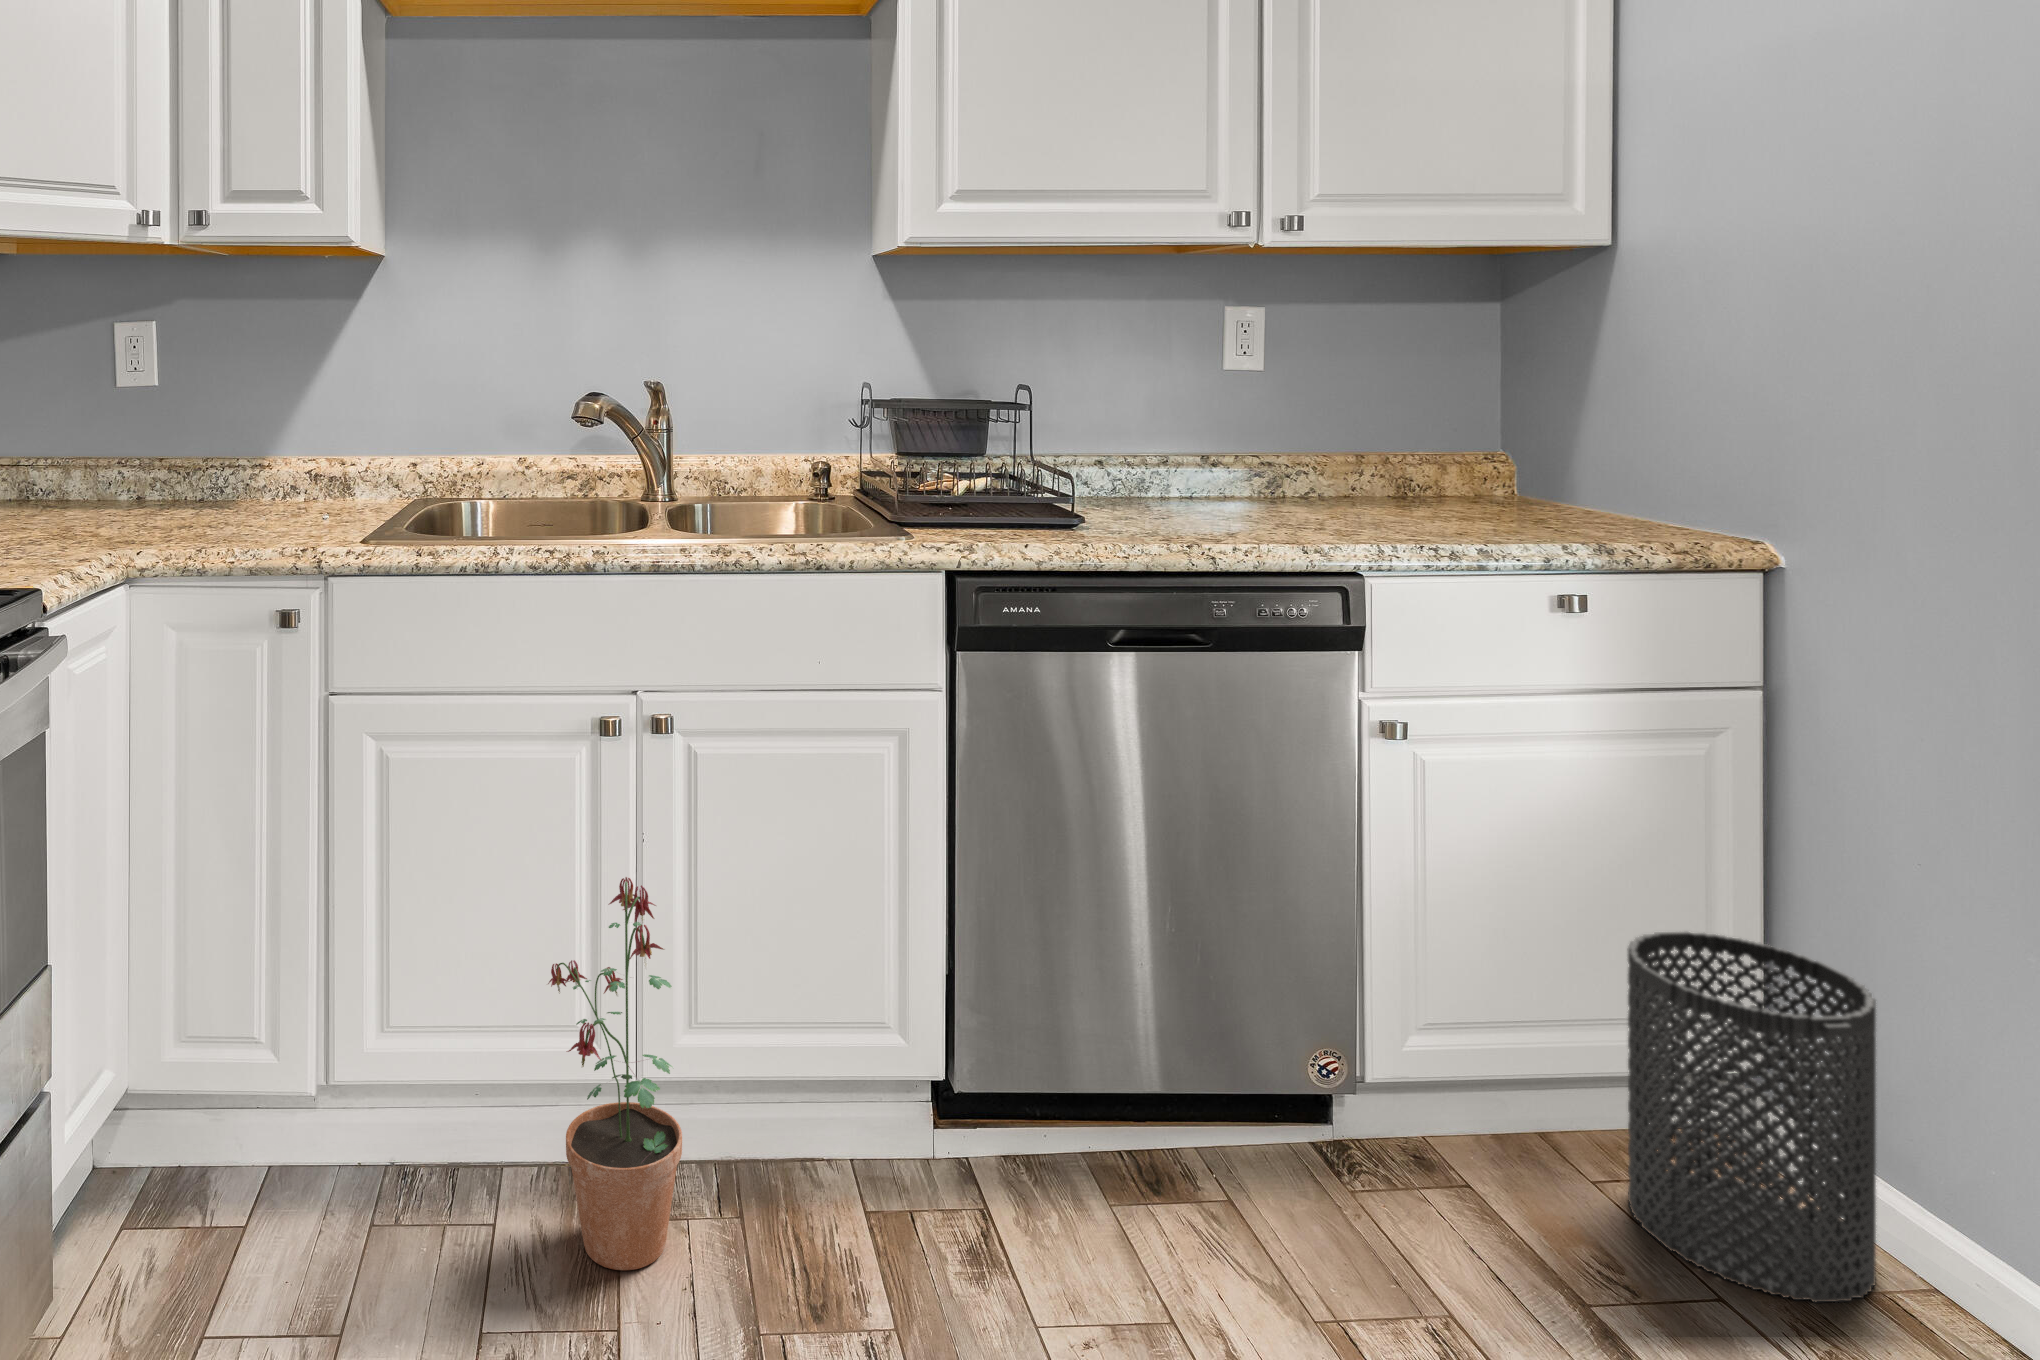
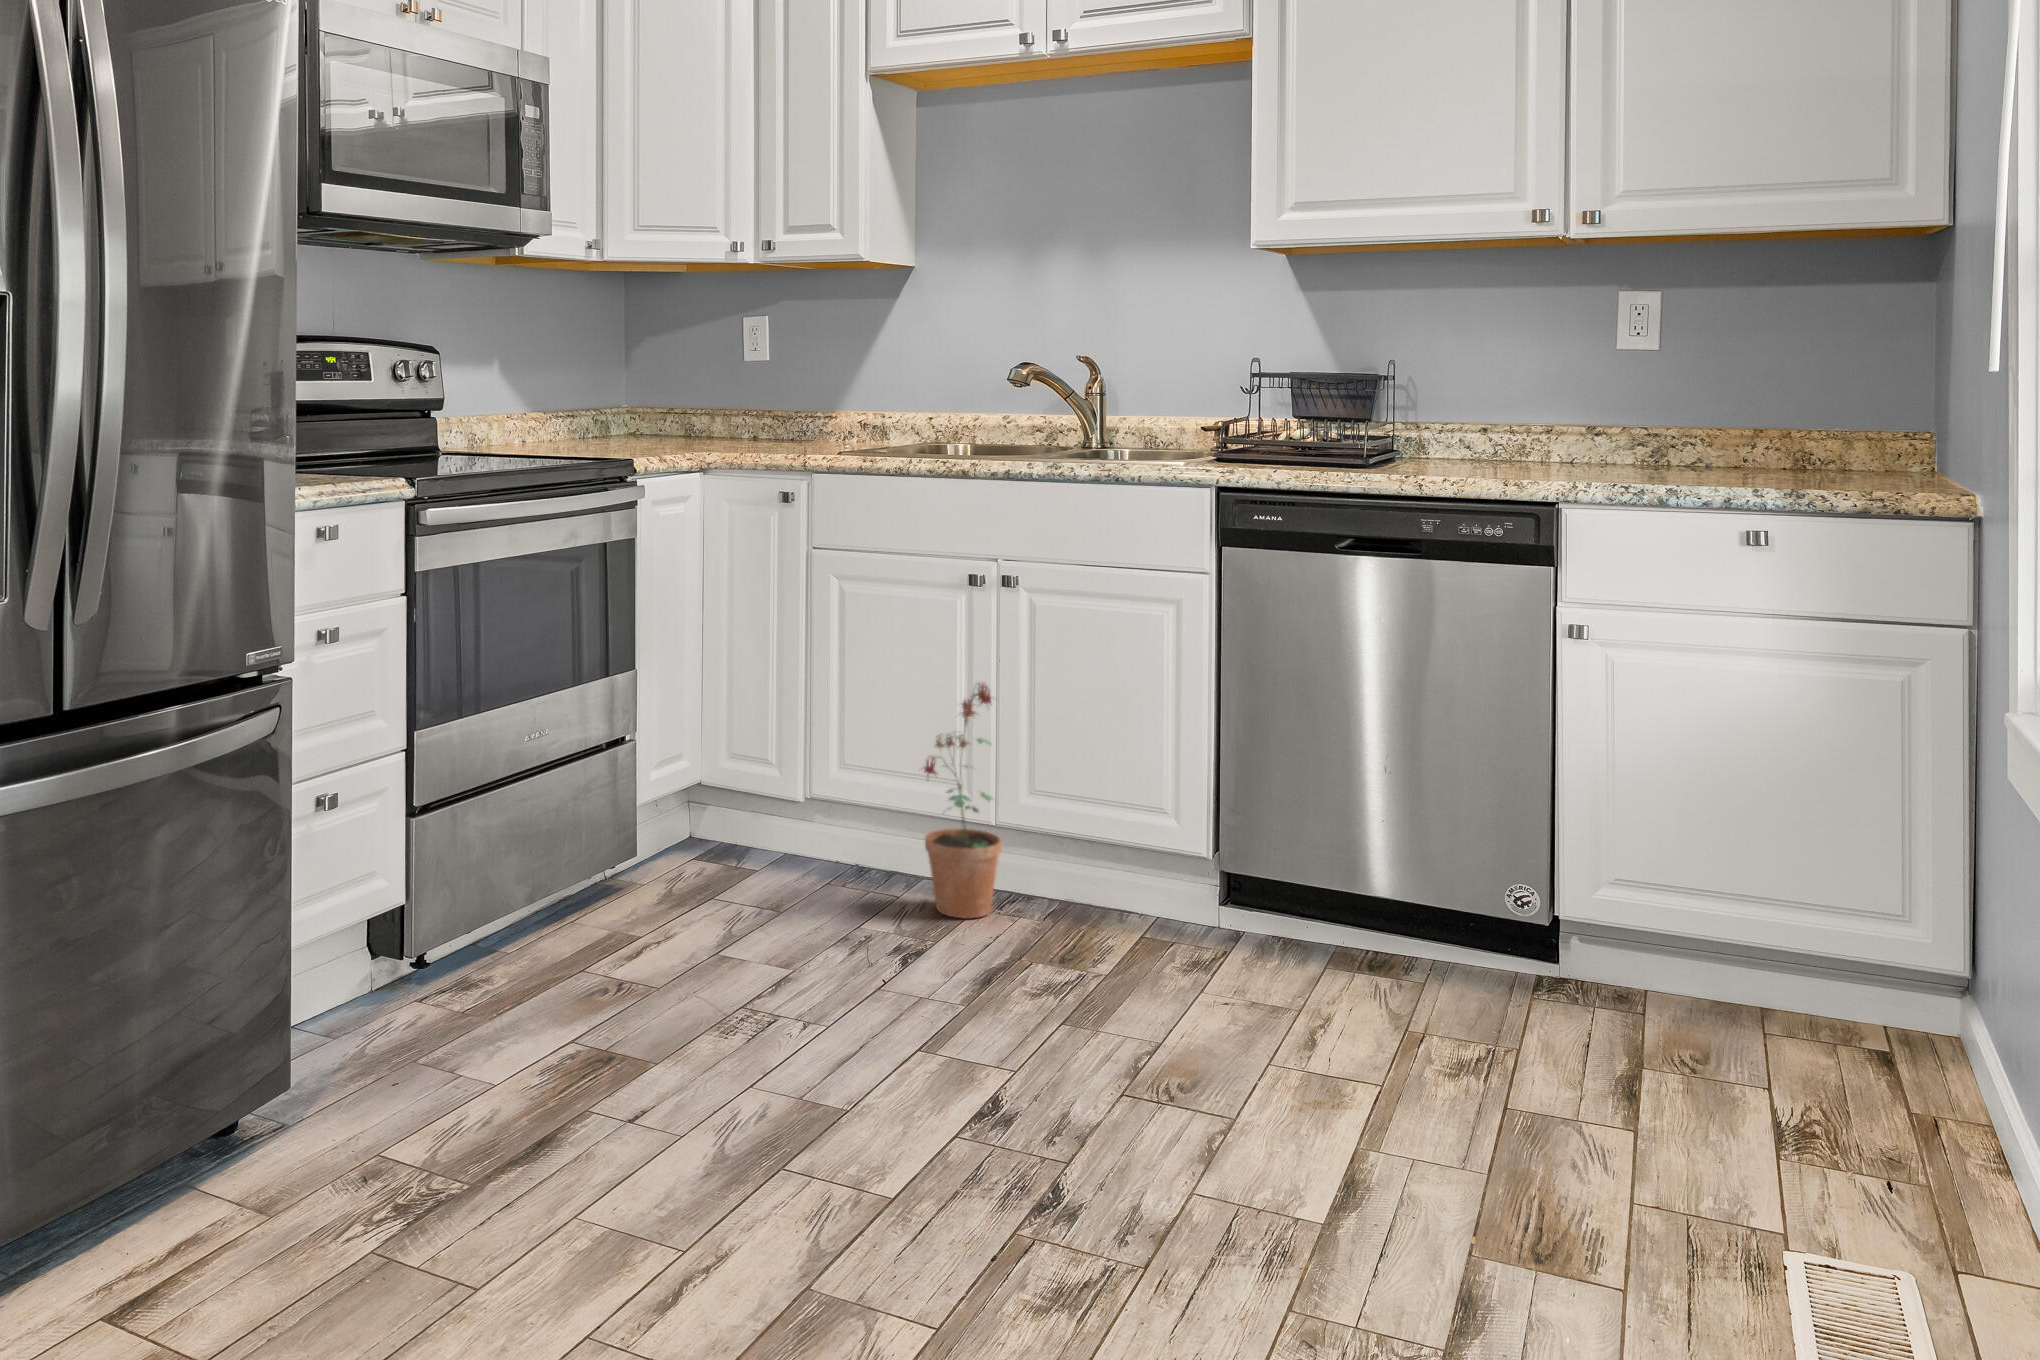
trash can: present [1628,931,1876,1302] -> none [1757,825,1953,1106]

